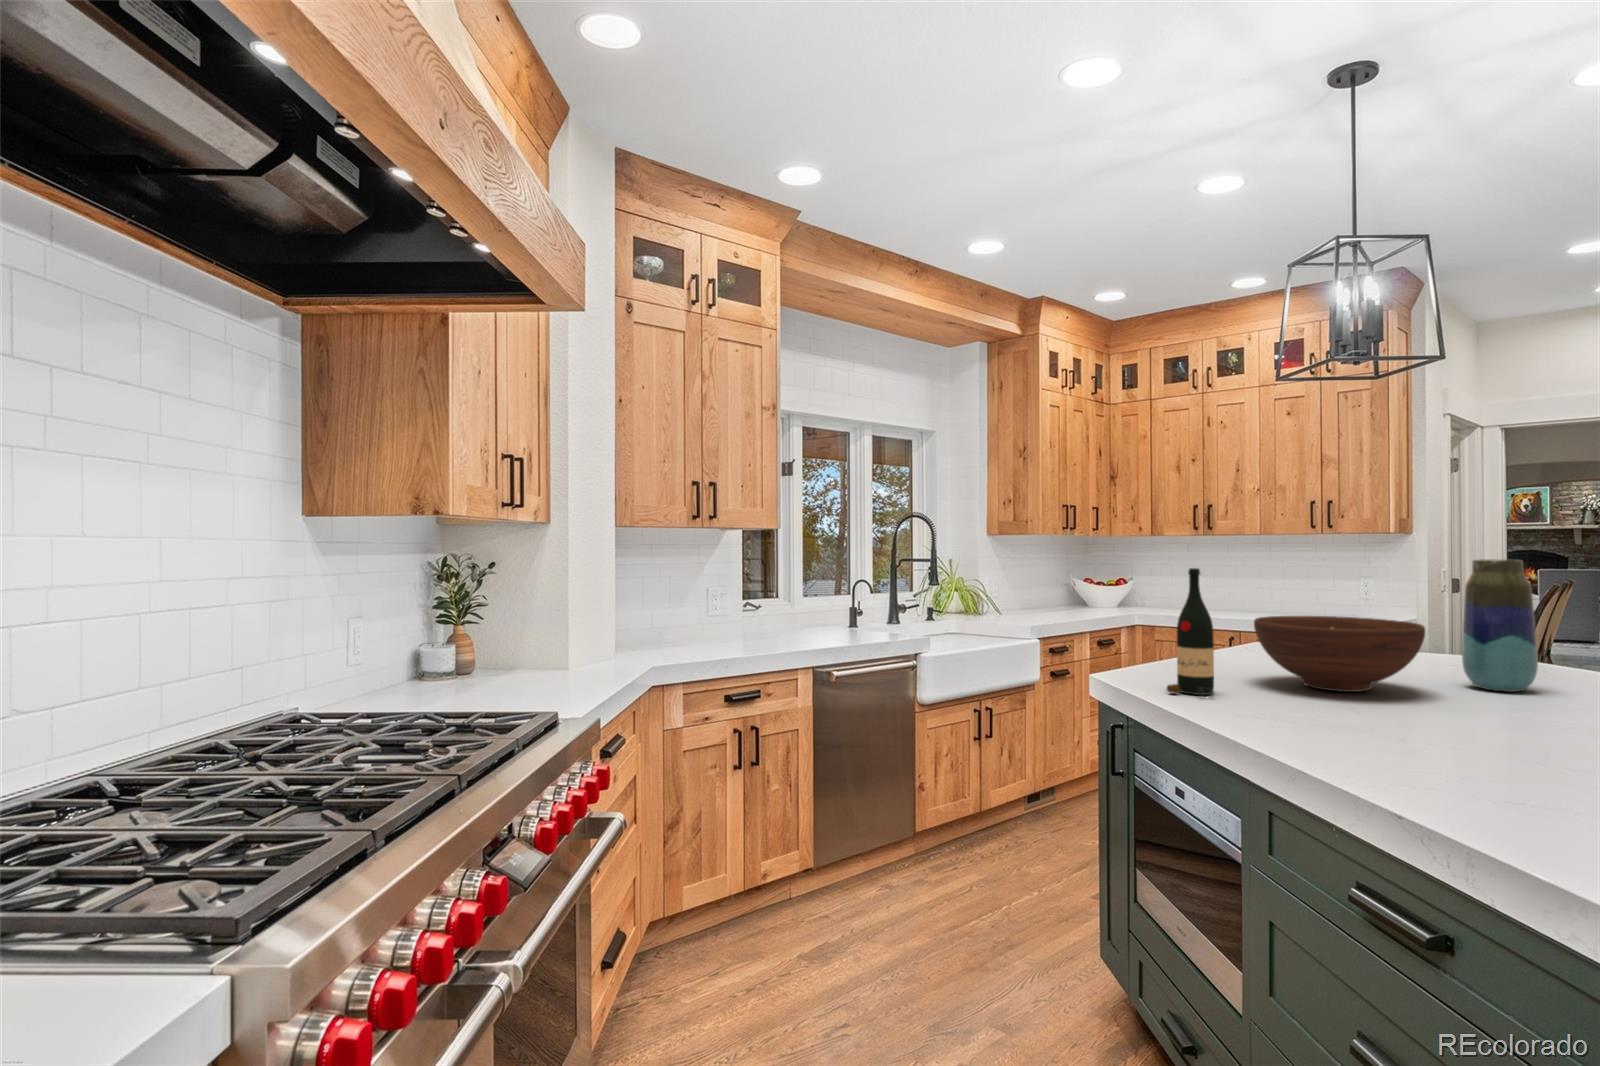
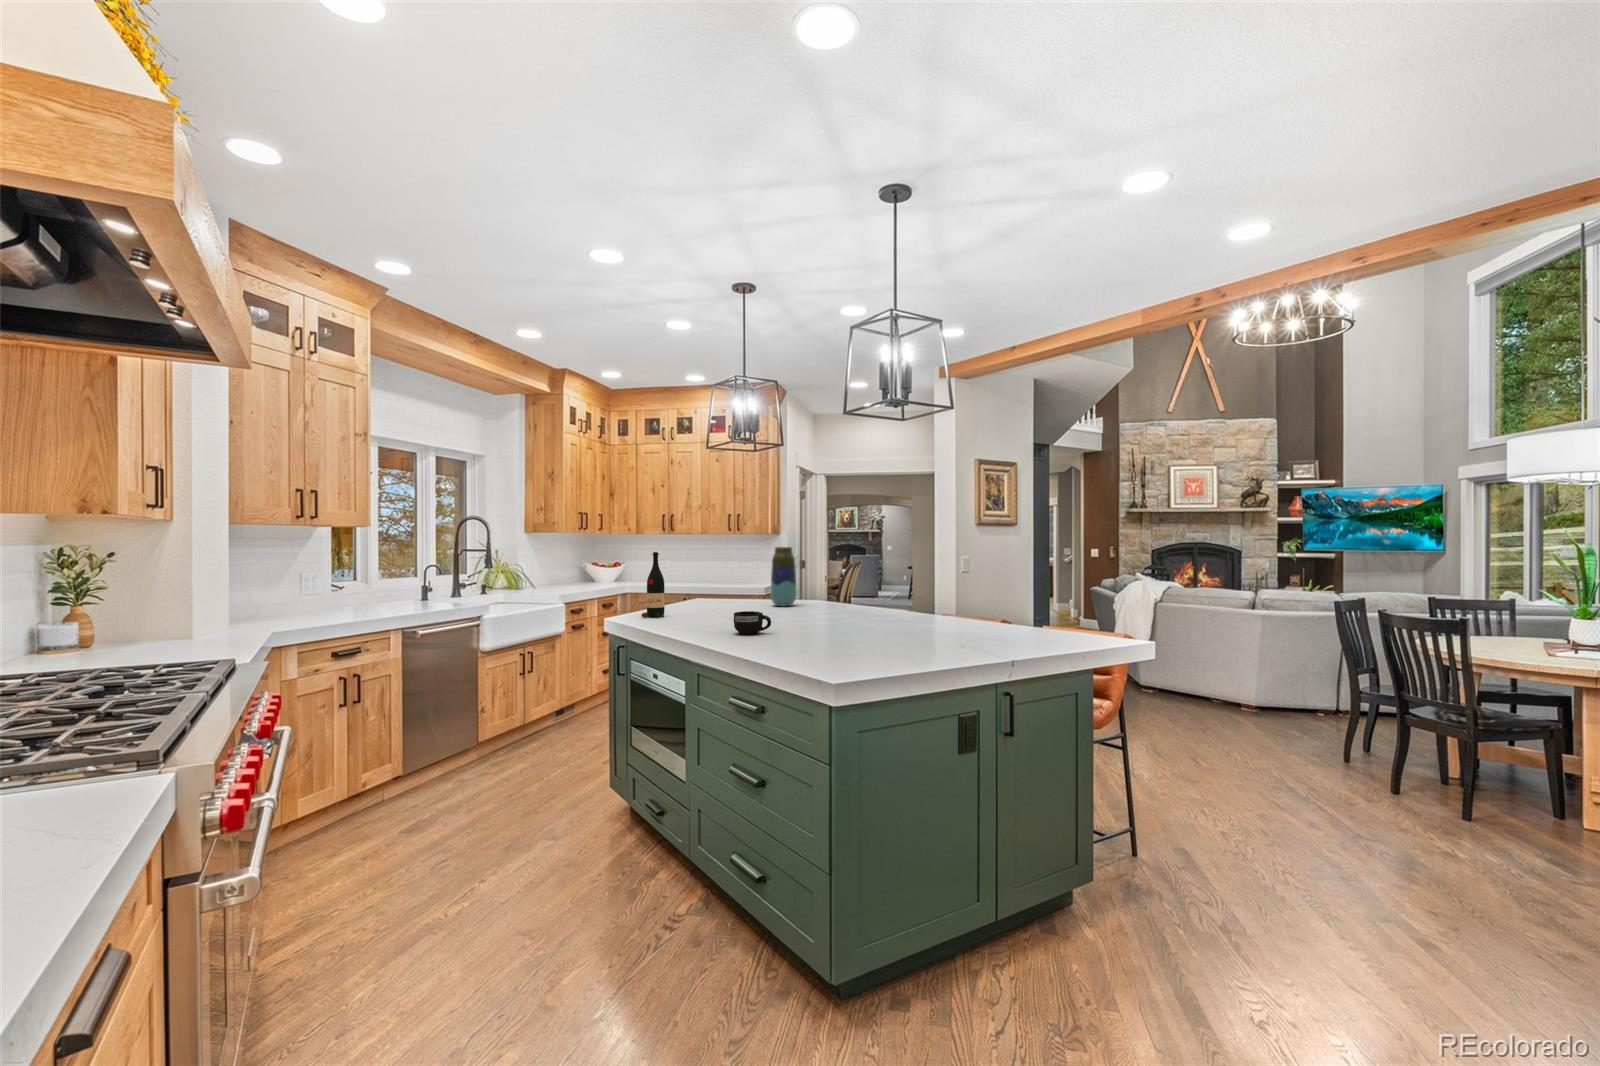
fruit bowl: present [1254,616,1425,692] -> none [684,576,754,611]
mug: none [1419,725,1546,792] -> present [734,611,771,634]

